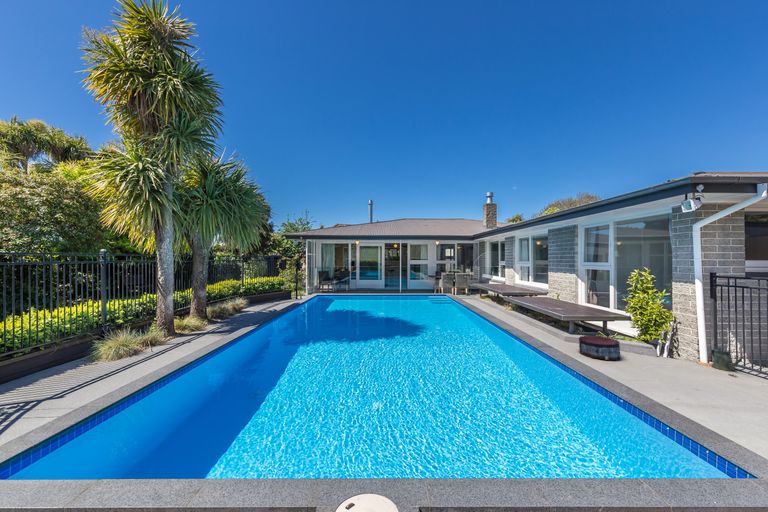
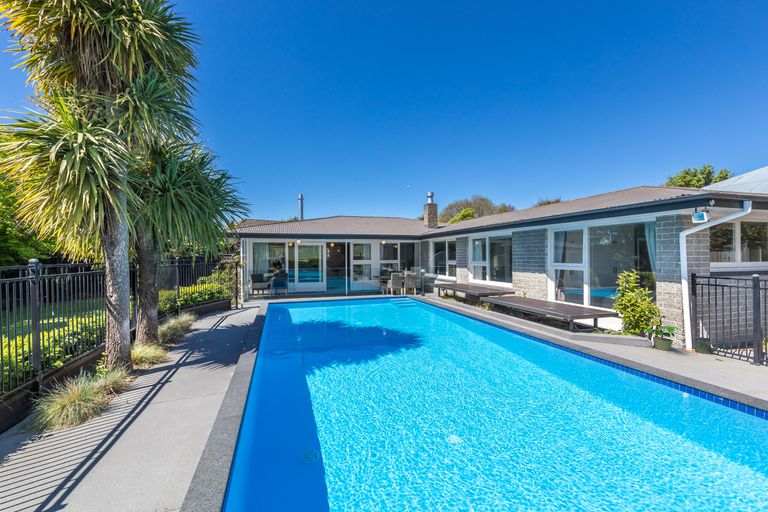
potted plant: none [645,332,680,362] -> present [647,326,681,351]
pouf: present [579,336,621,360] -> none [599,333,641,356]

